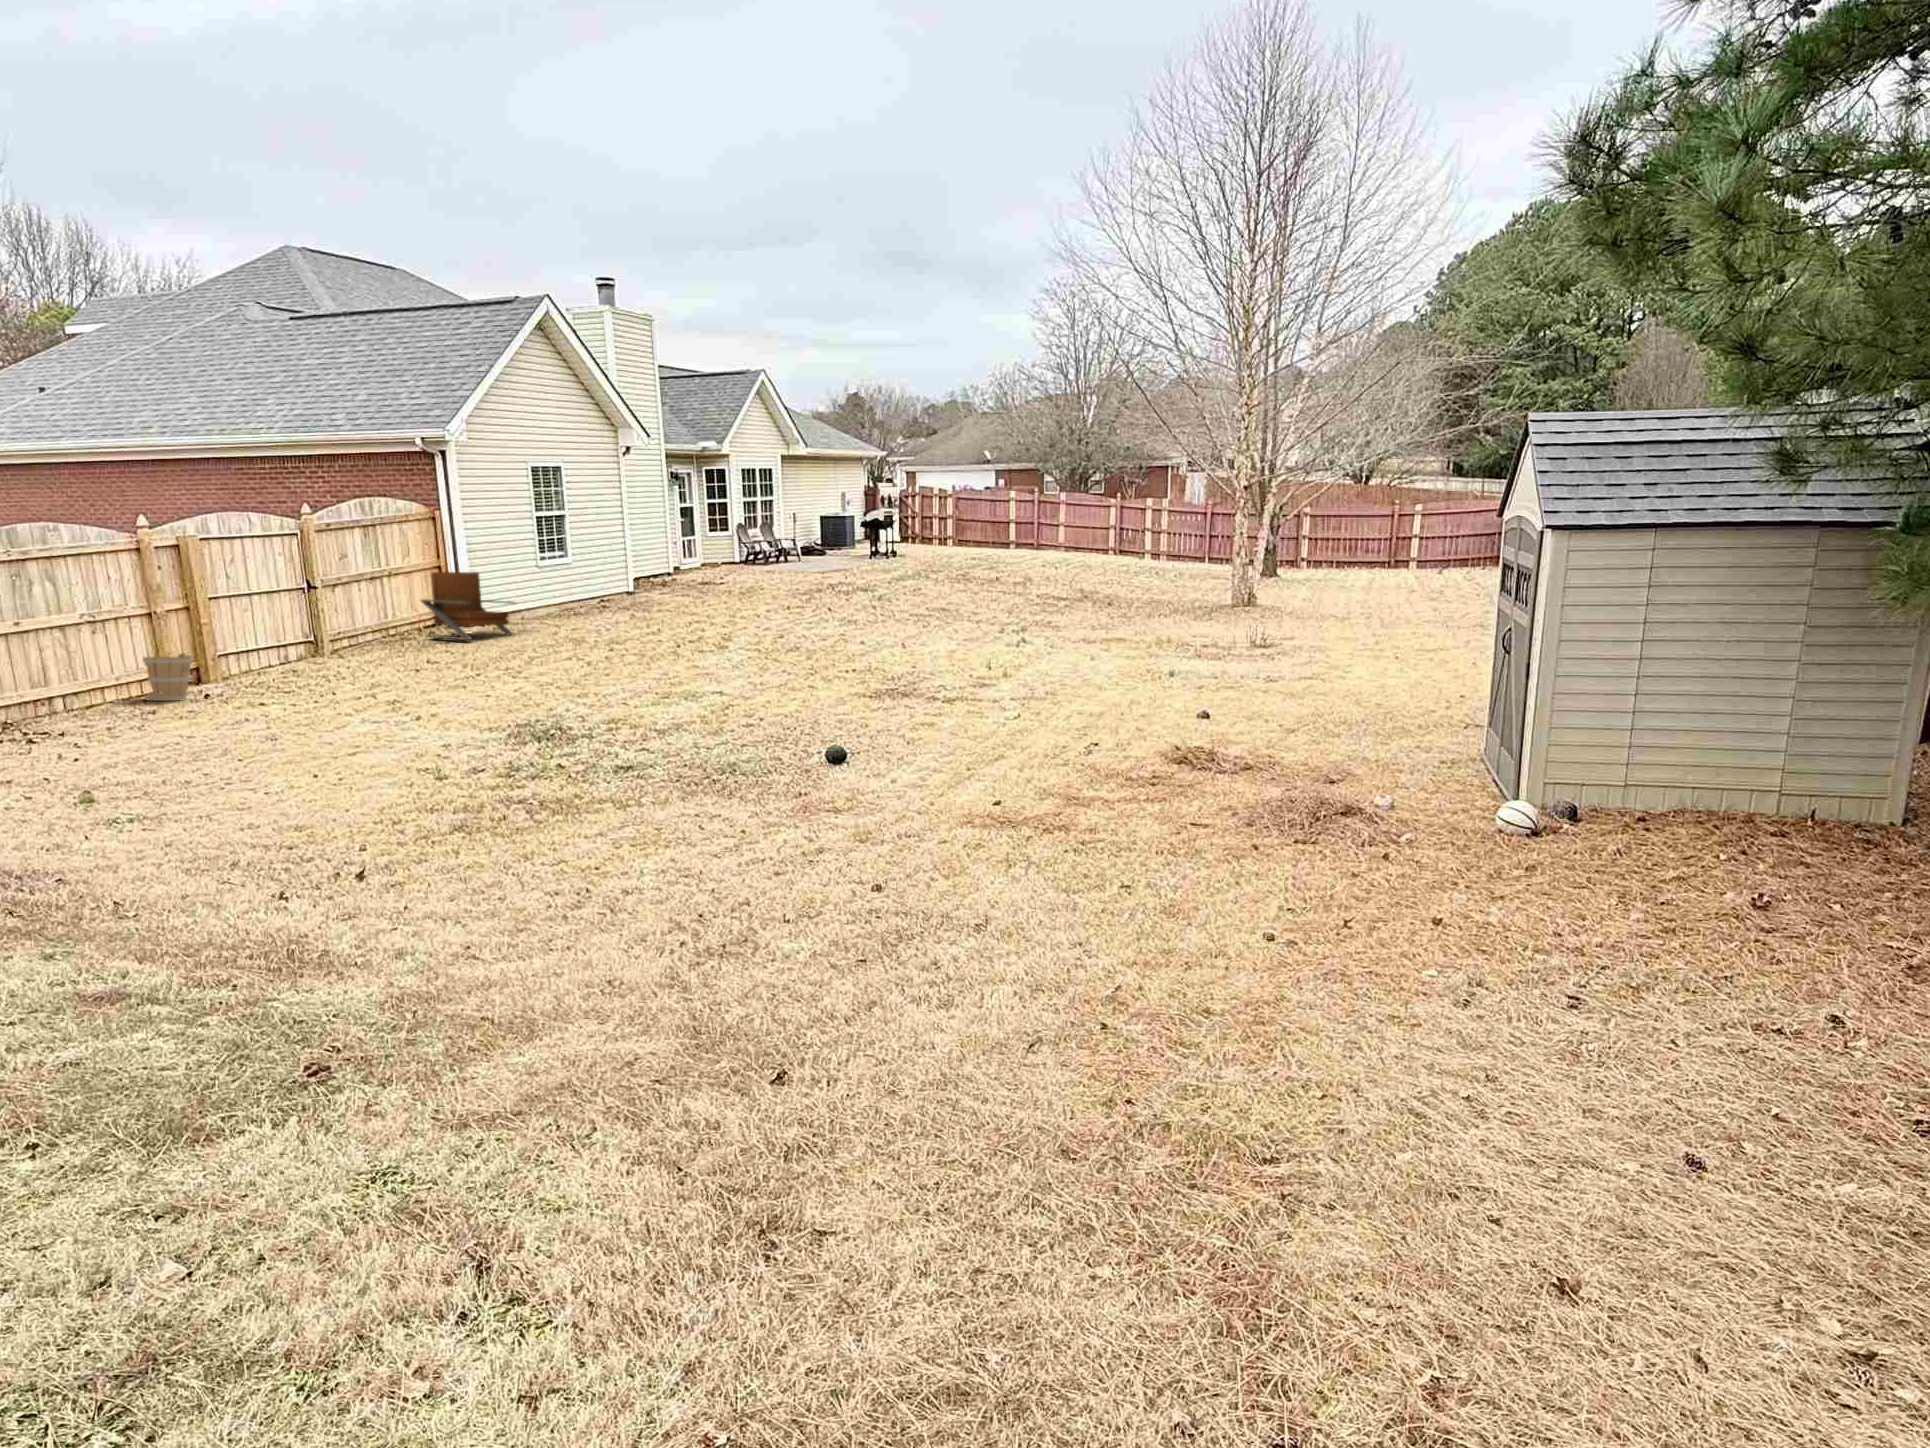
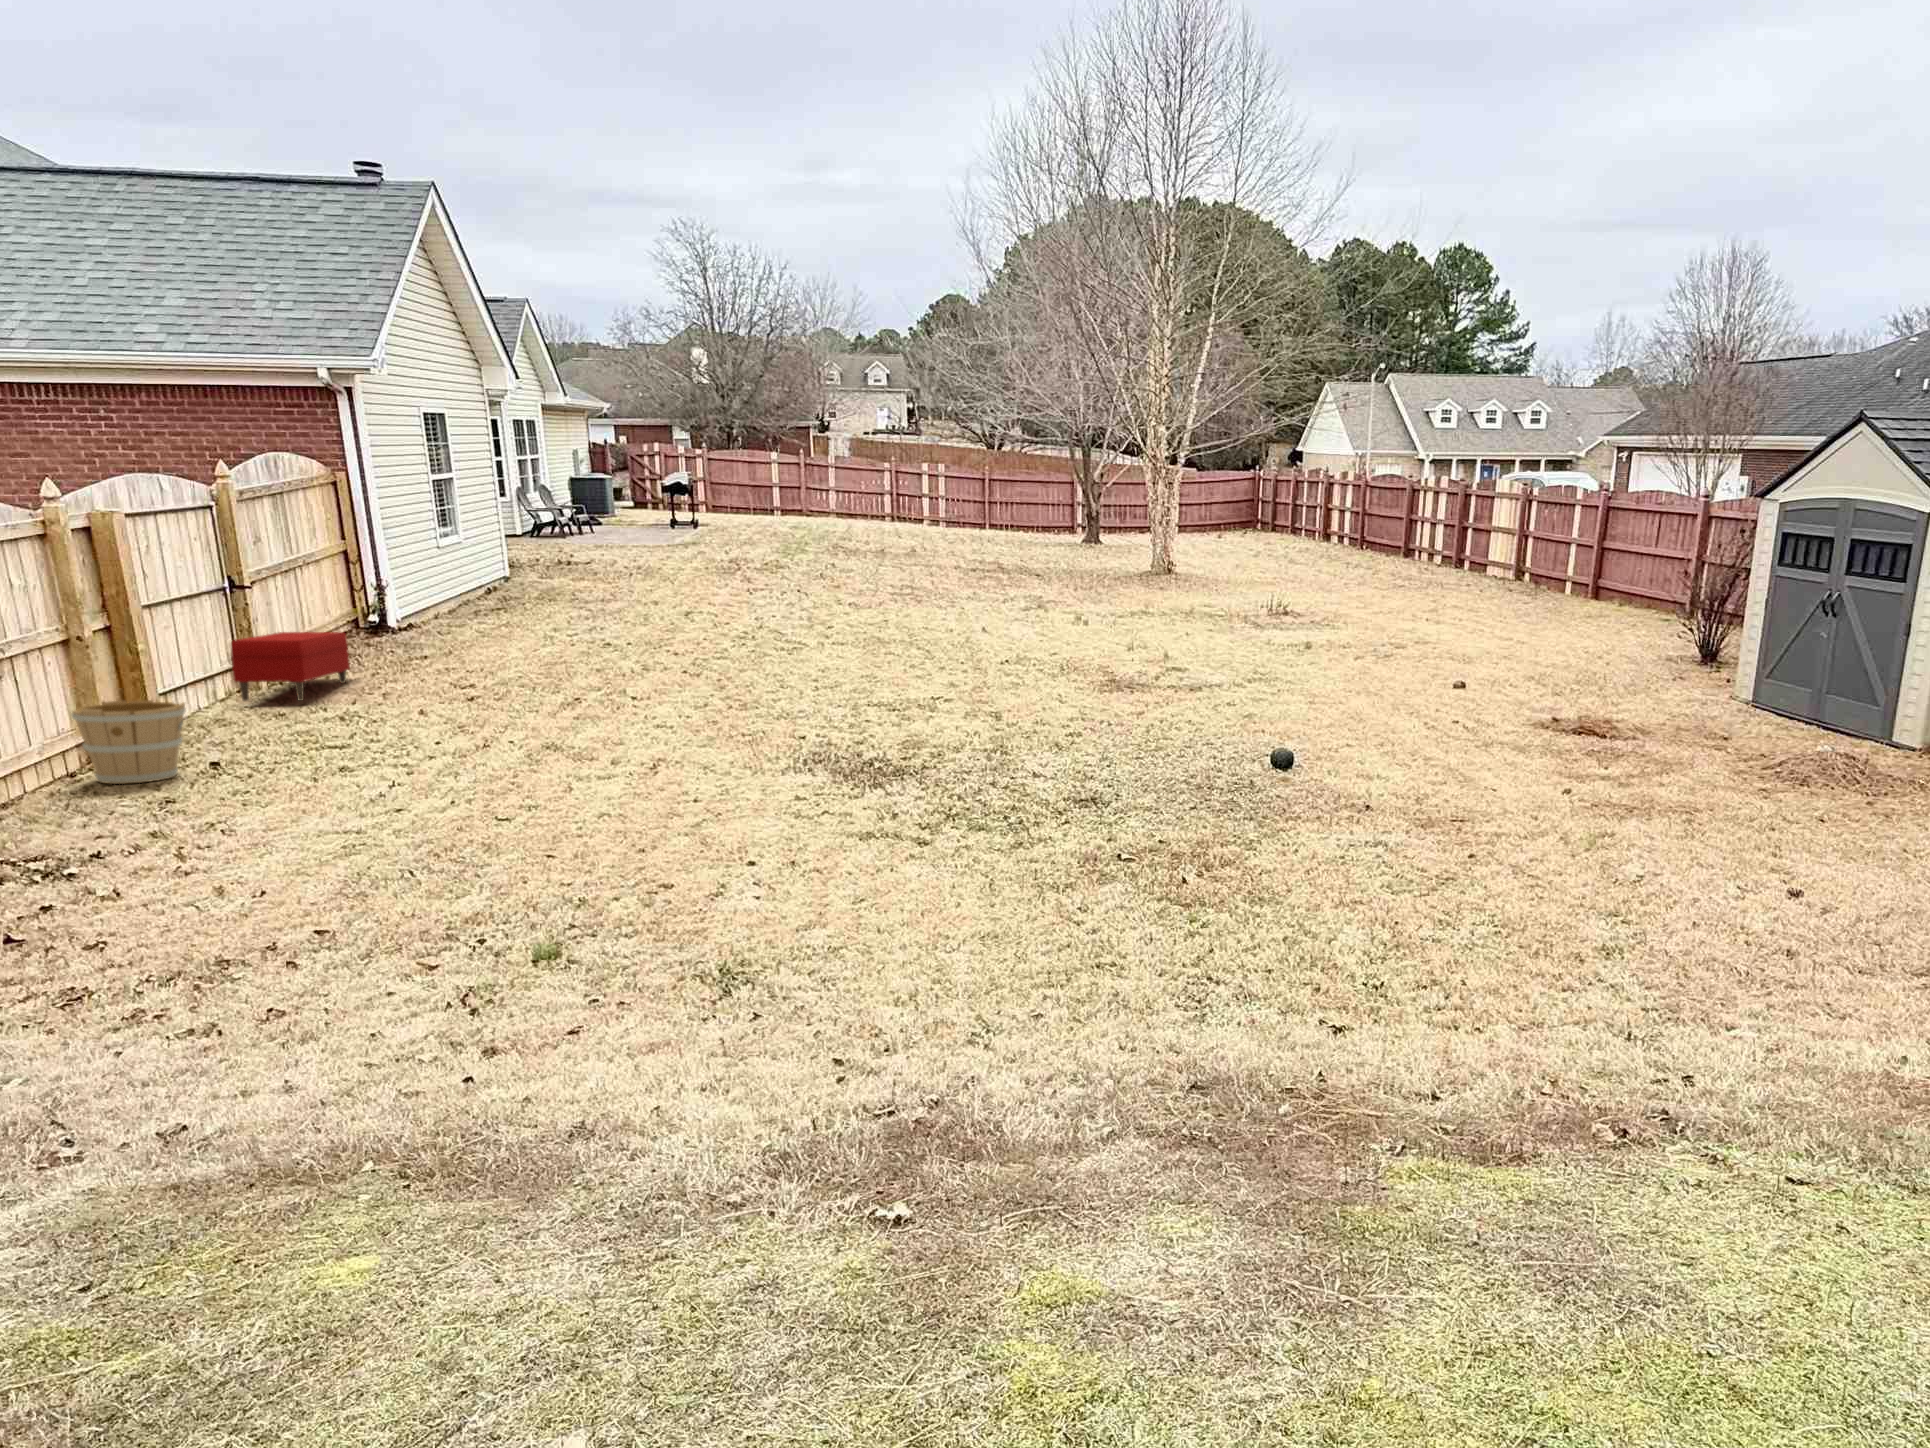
lounge chair: present [421,572,515,640] -> none [337,554,471,646]
bench: none [287,622,379,667] -> present [231,632,350,701]

